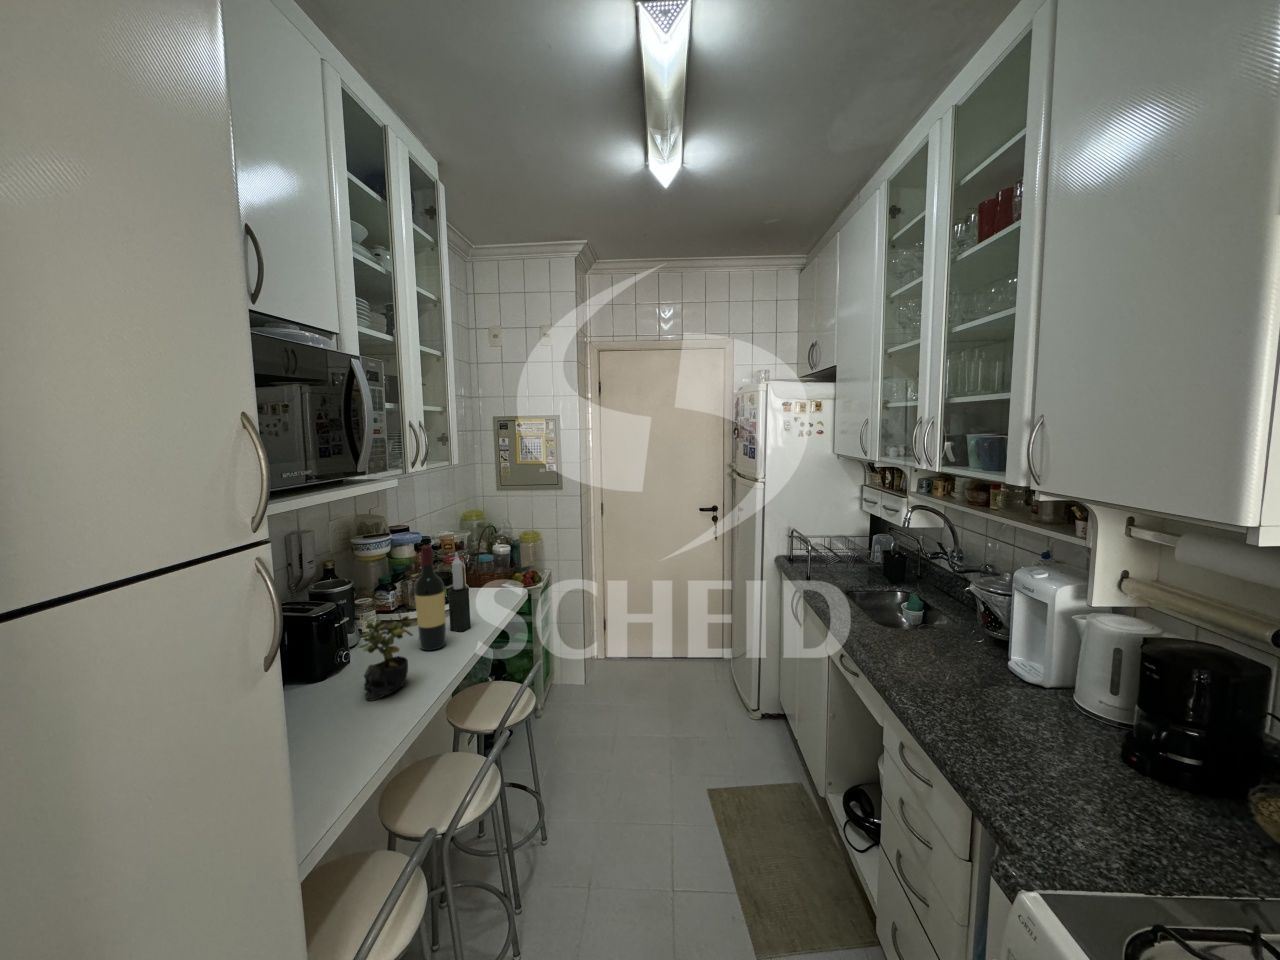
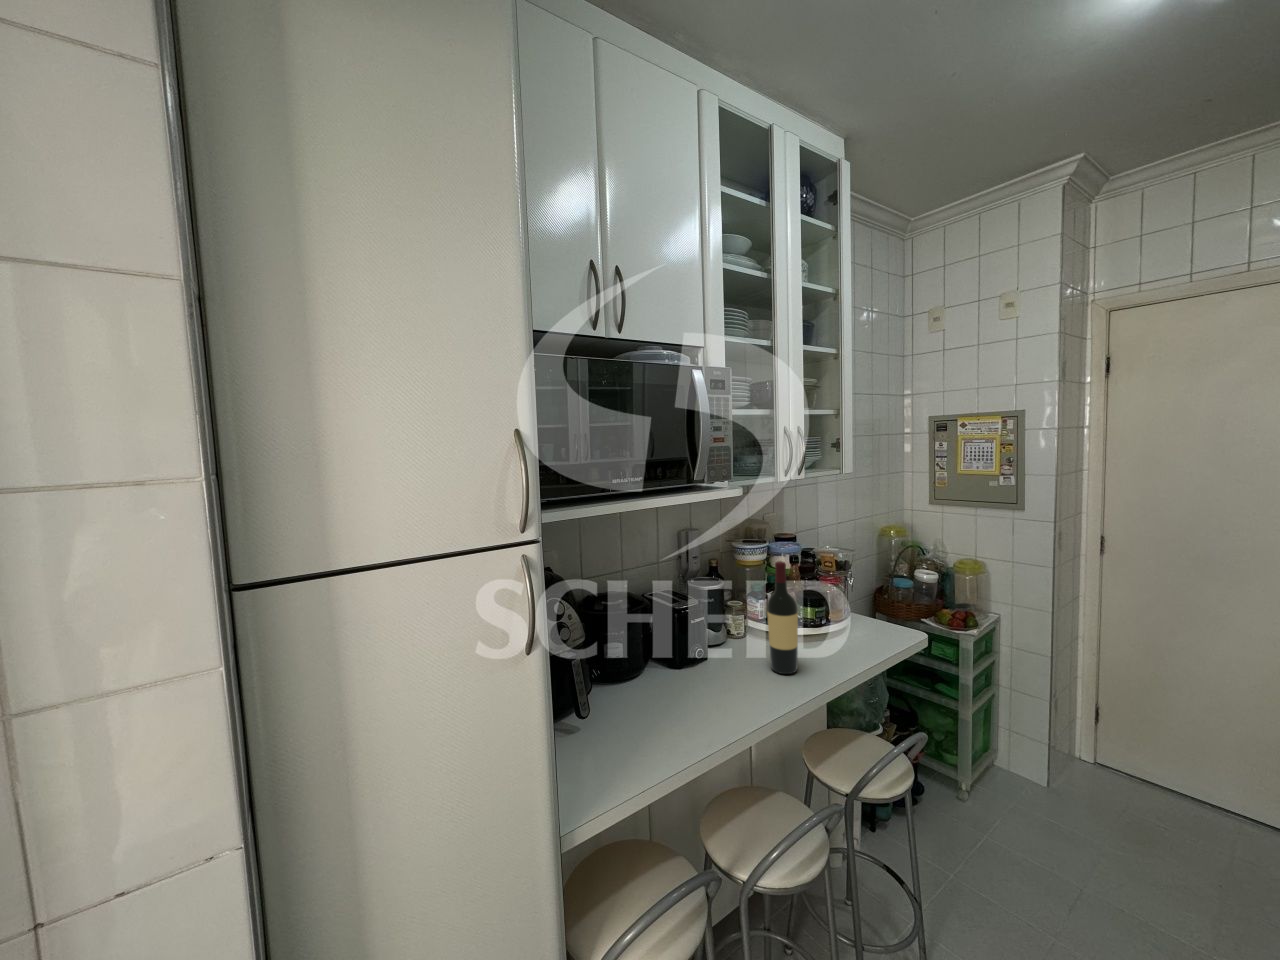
candle: present [448,552,471,632] -> none [811,574,835,663]
succulent plant: present [359,613,415,701] -> none [686,626,745,705]

